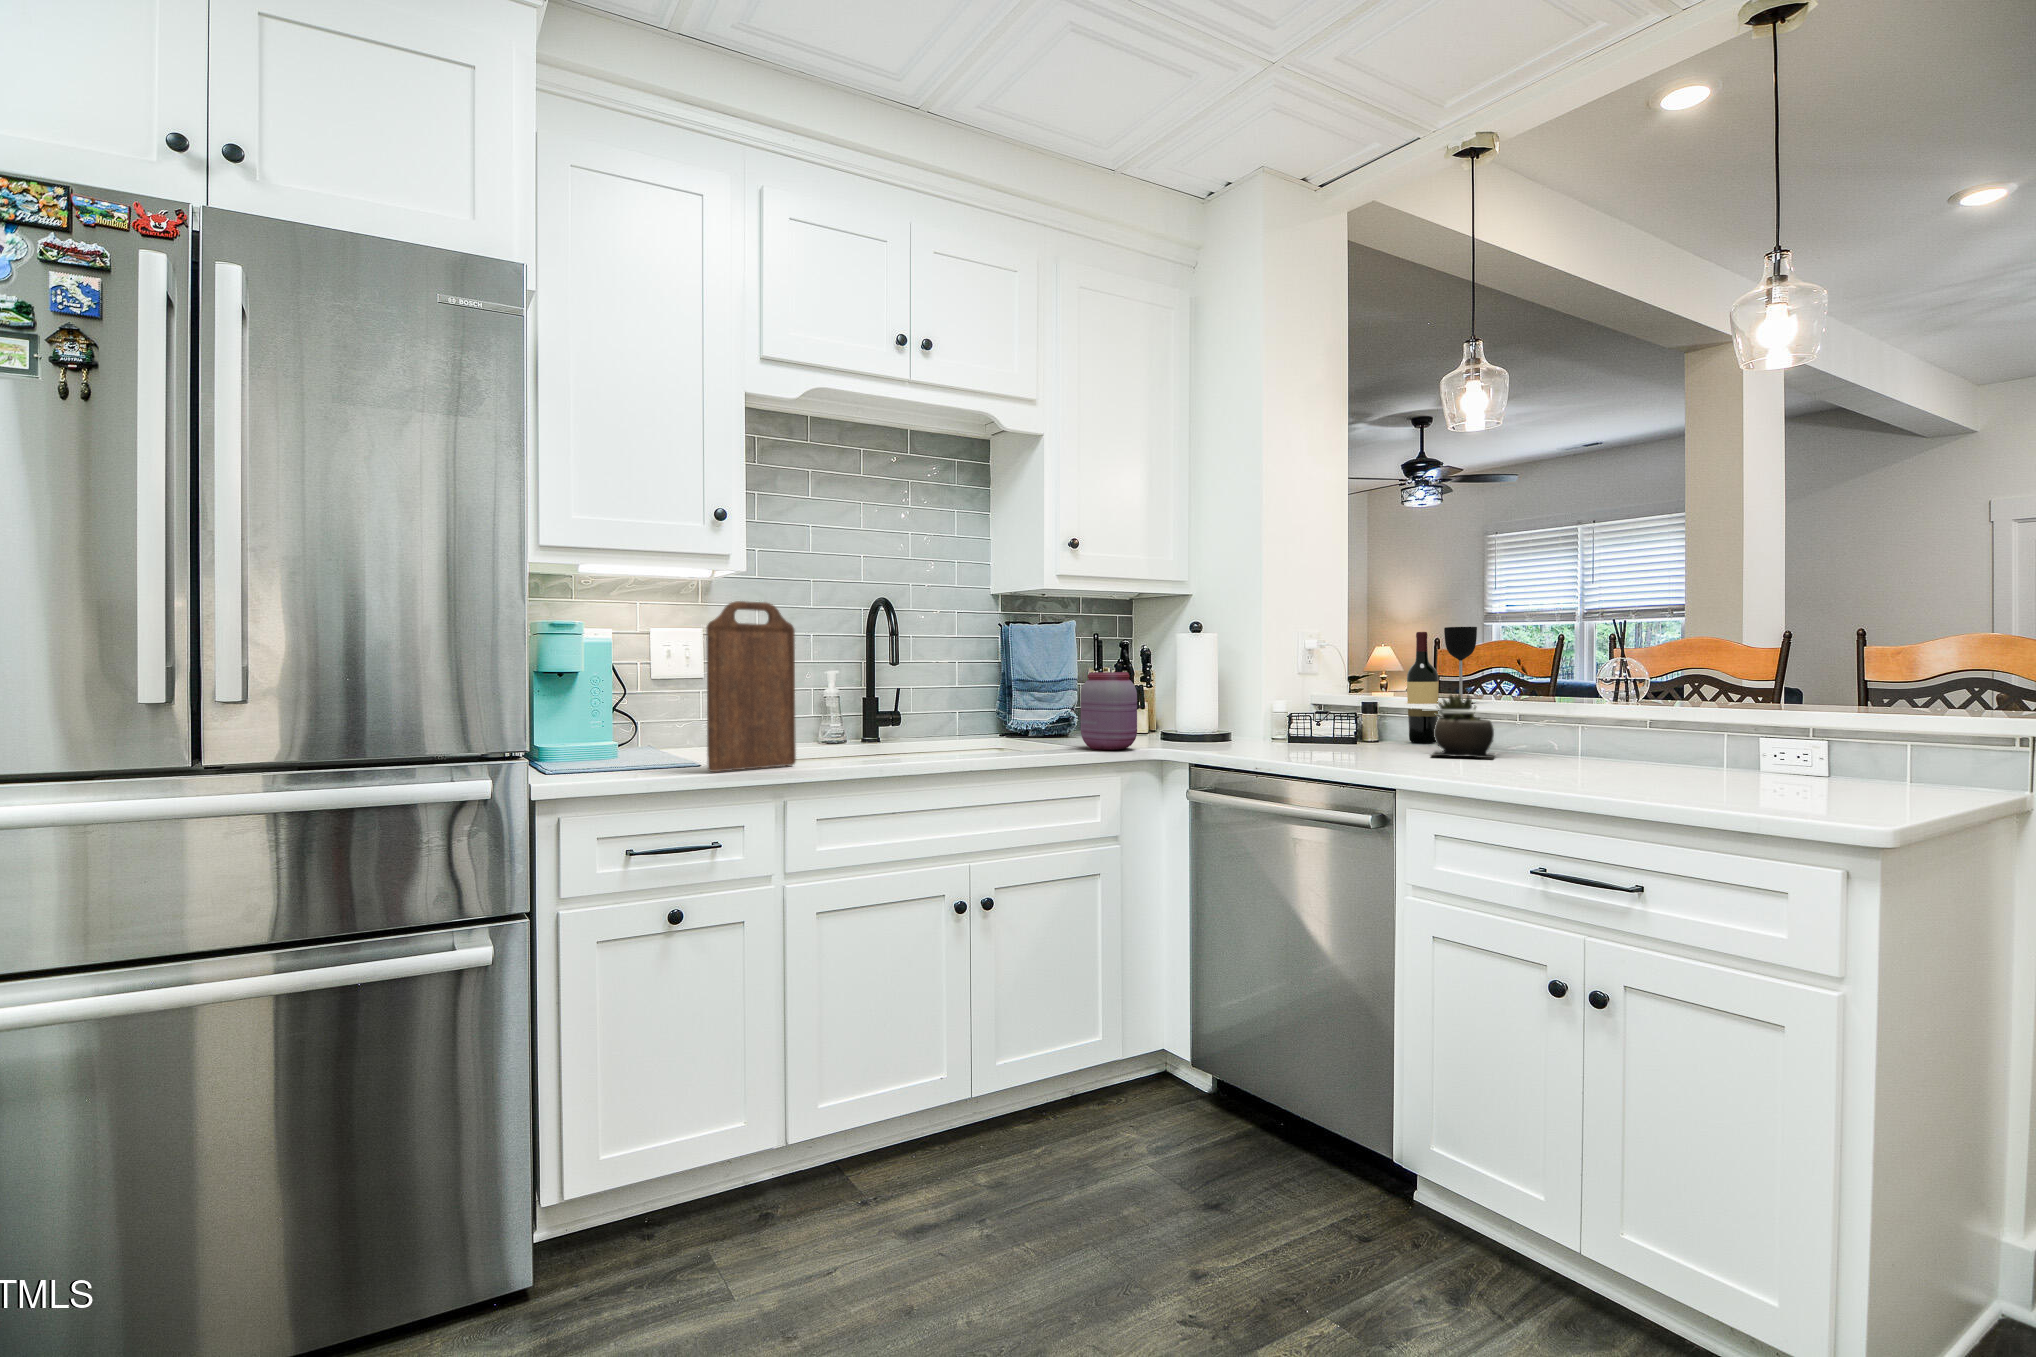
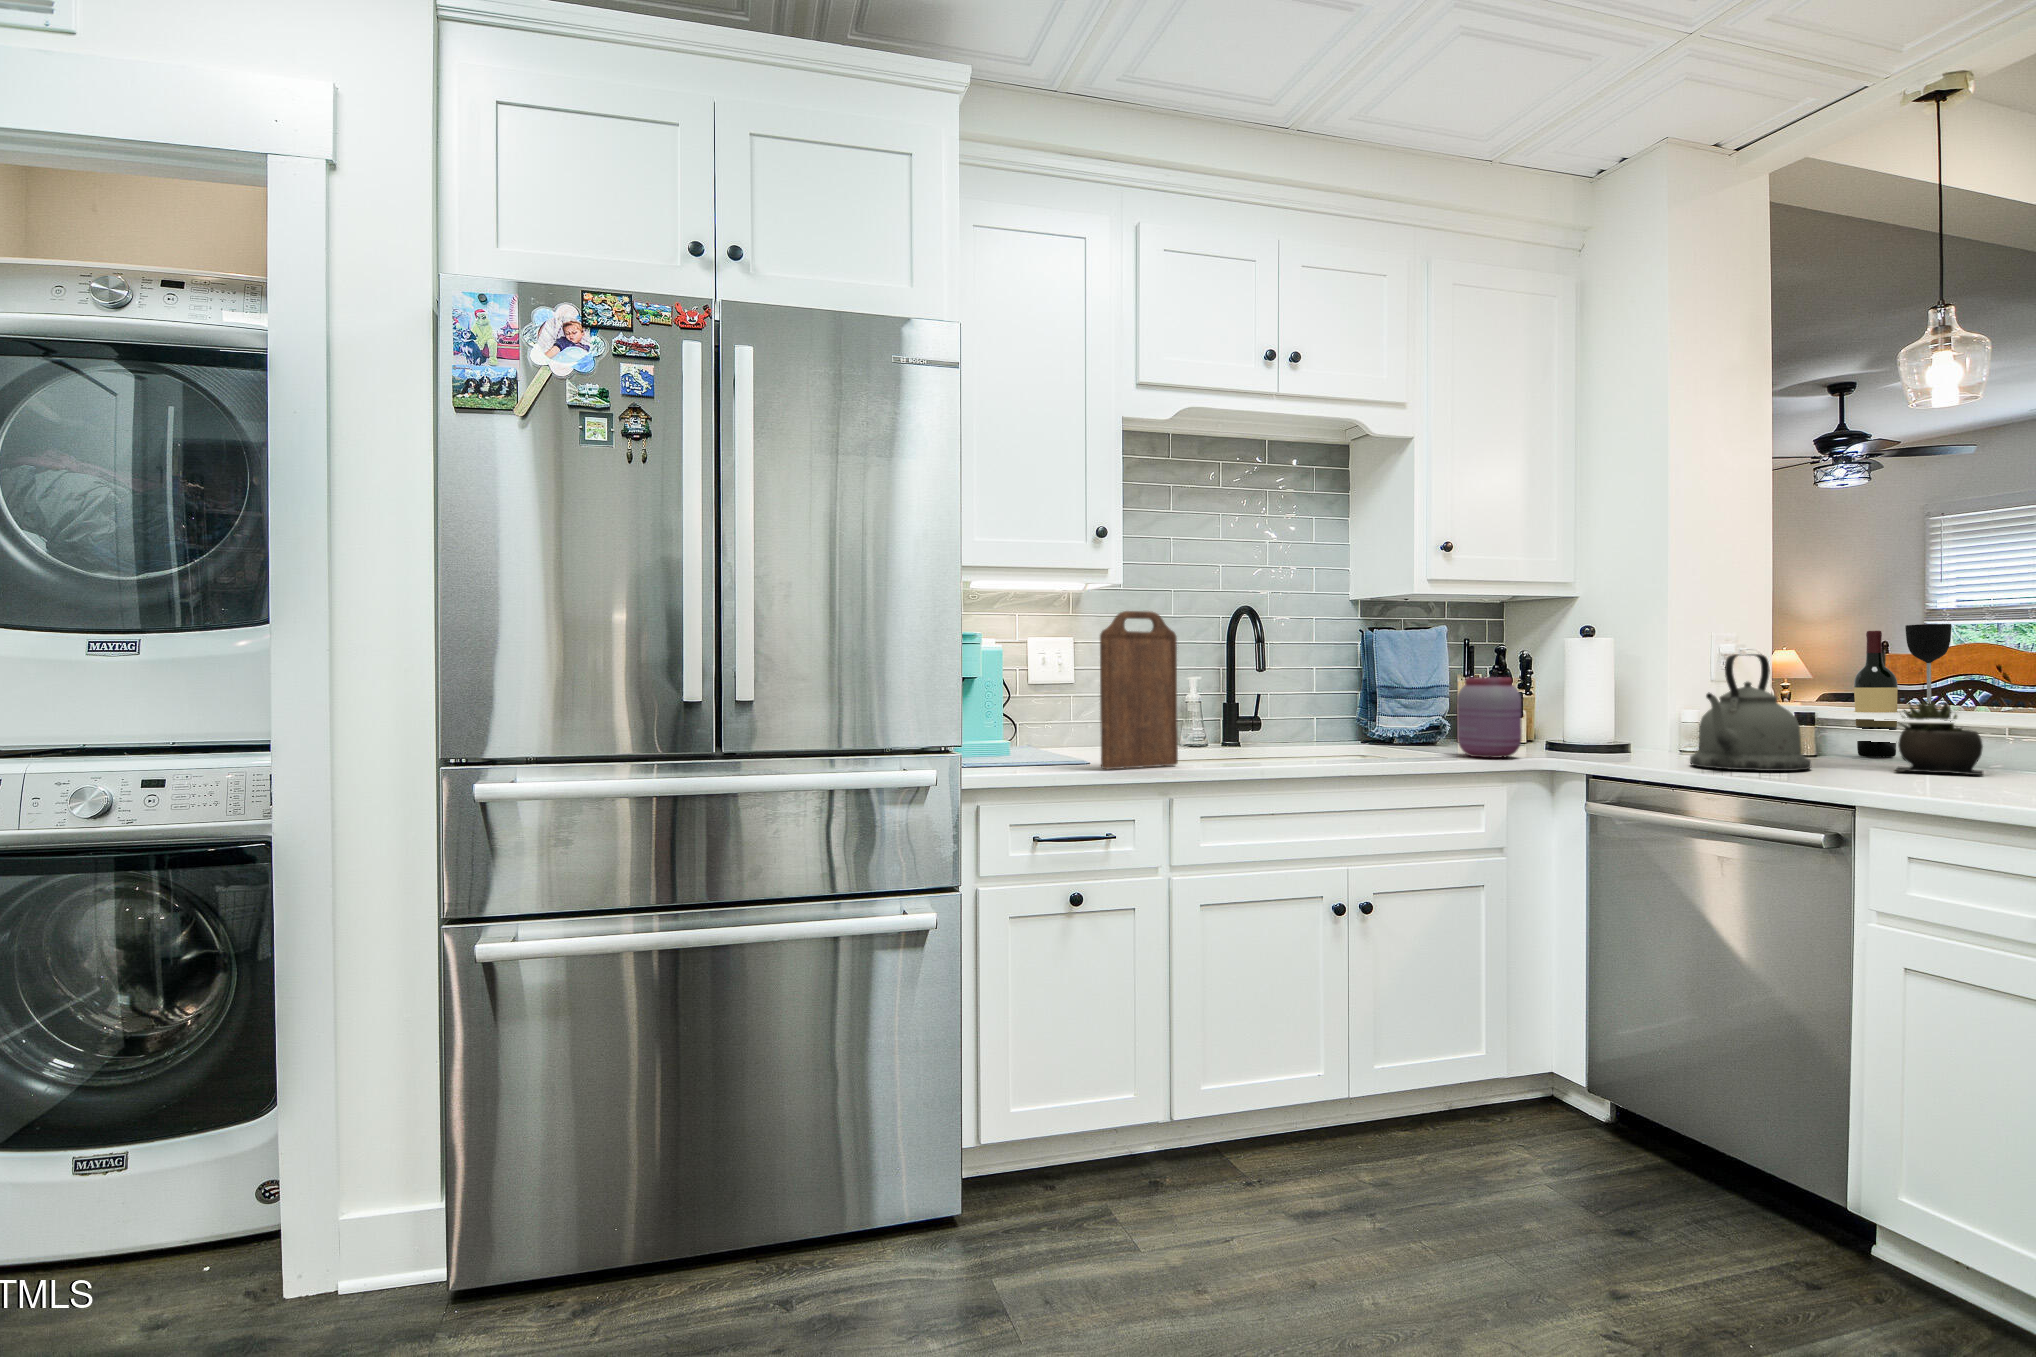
kettle: none [1275,652,1369,758] -> present [1690,654,1811,771]

